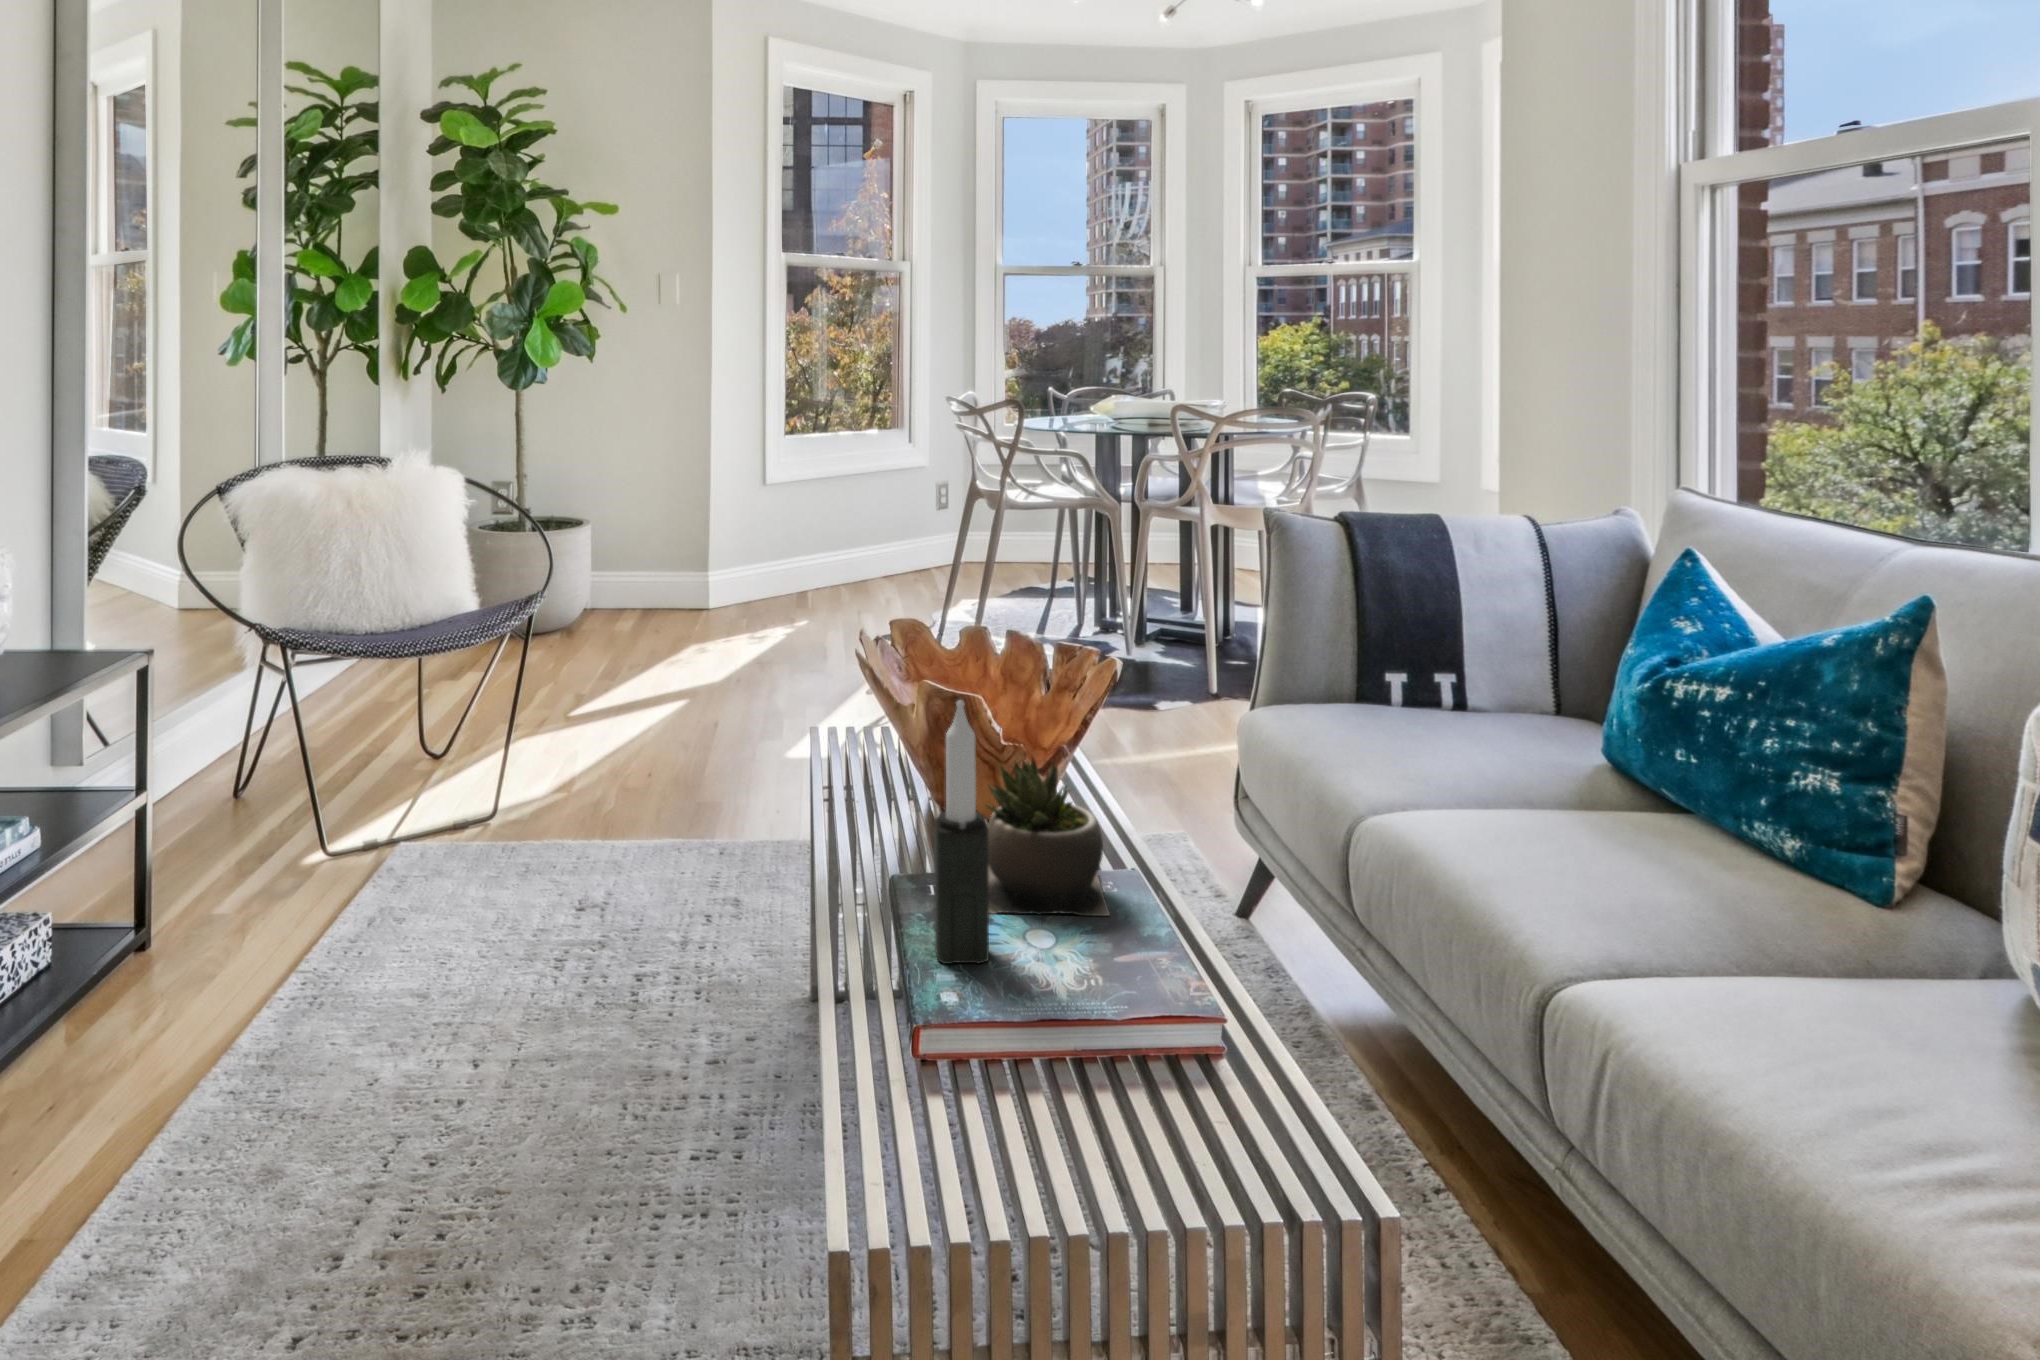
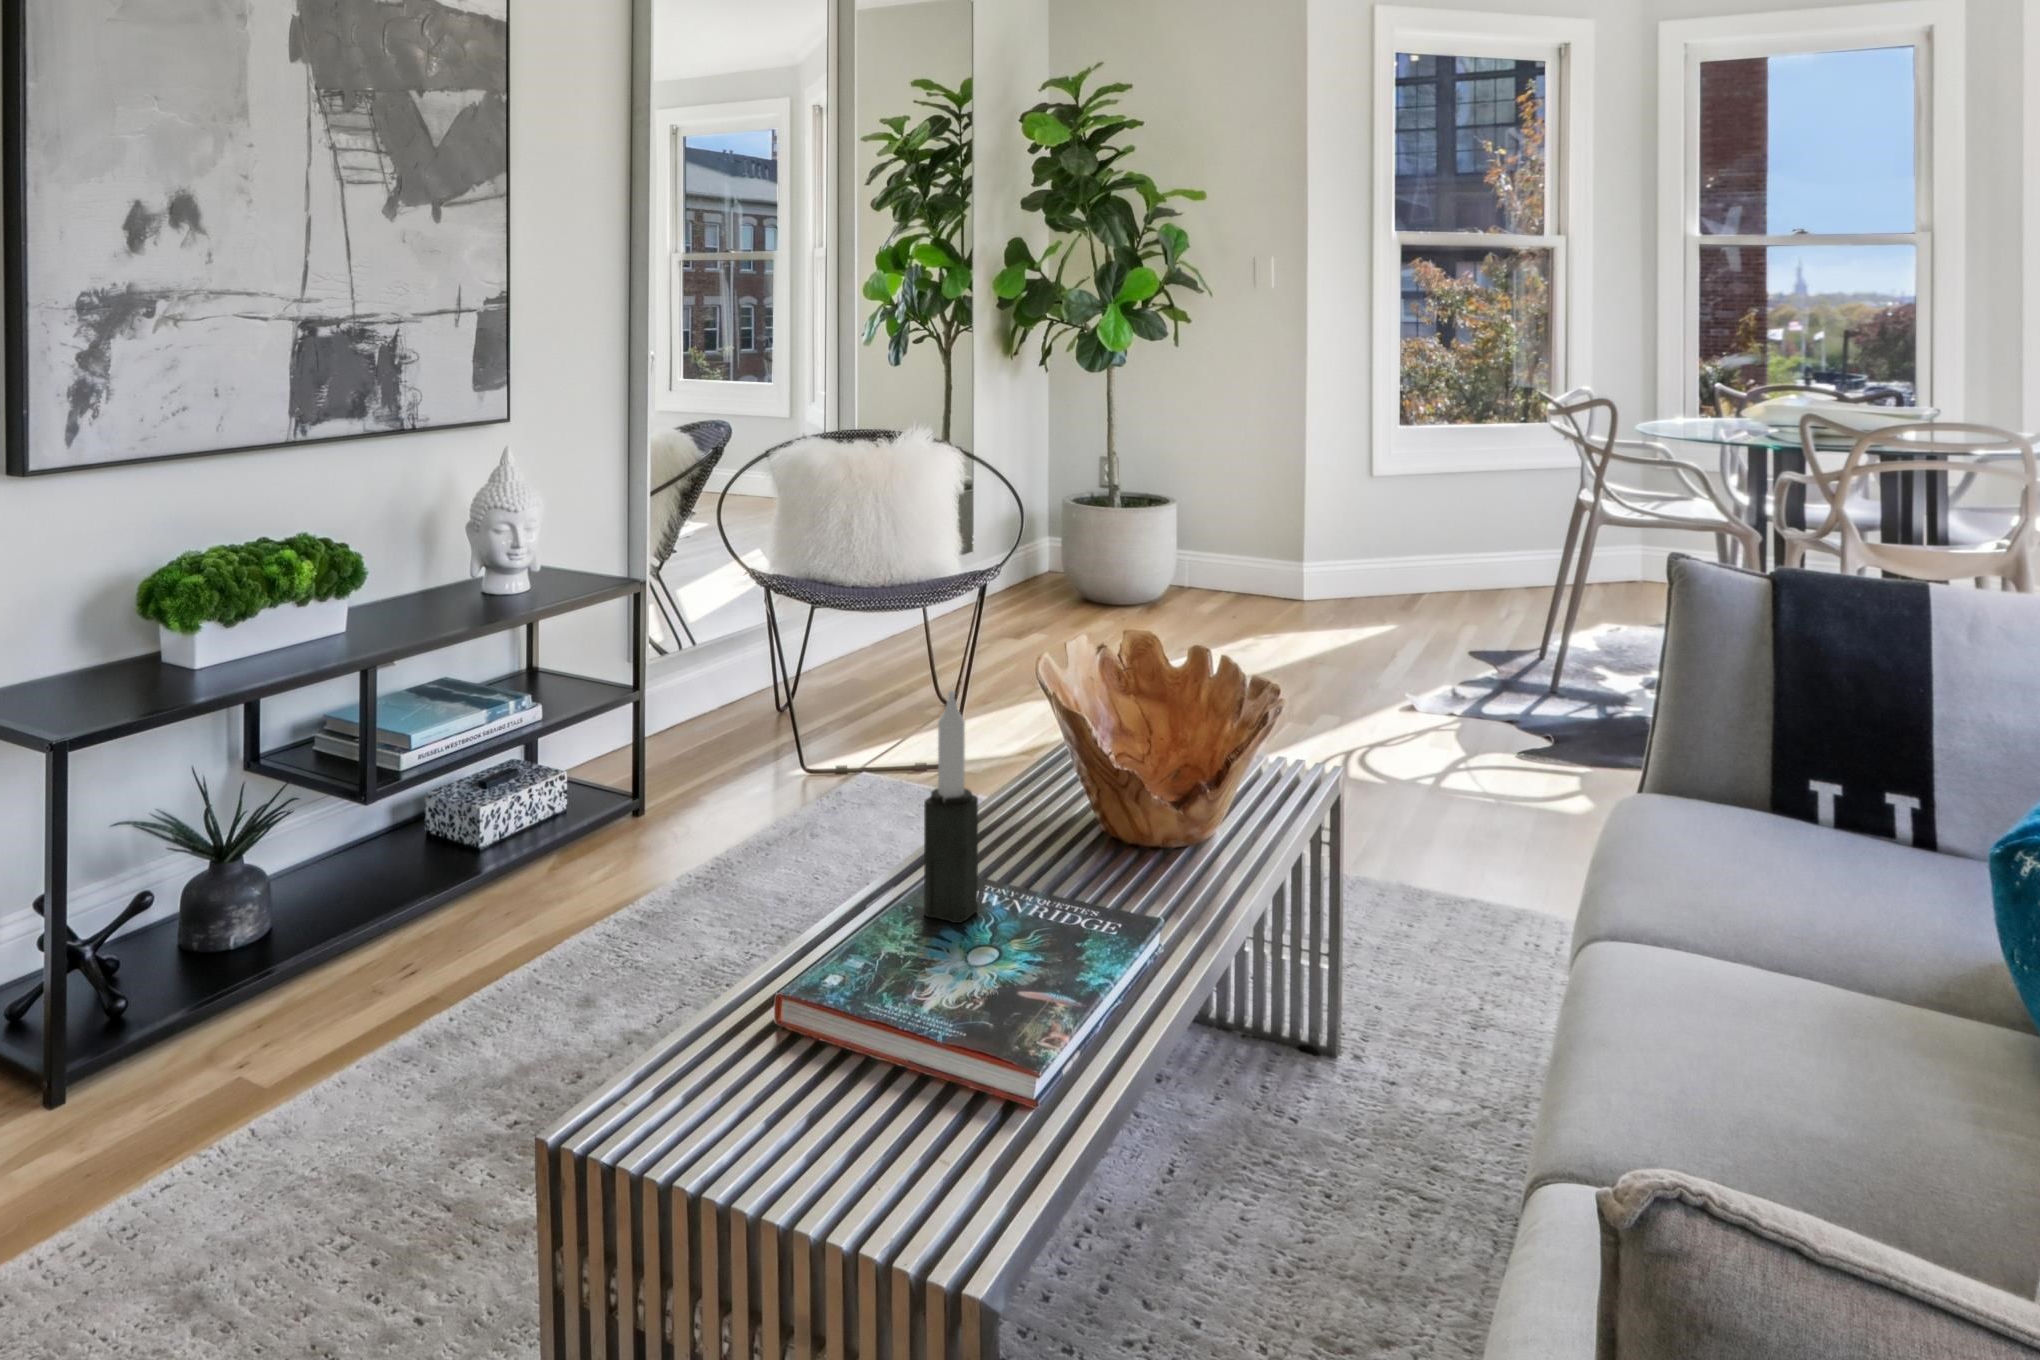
succulent plant: present [986,756,1110,916] -> none [1021,754,1174,914]

